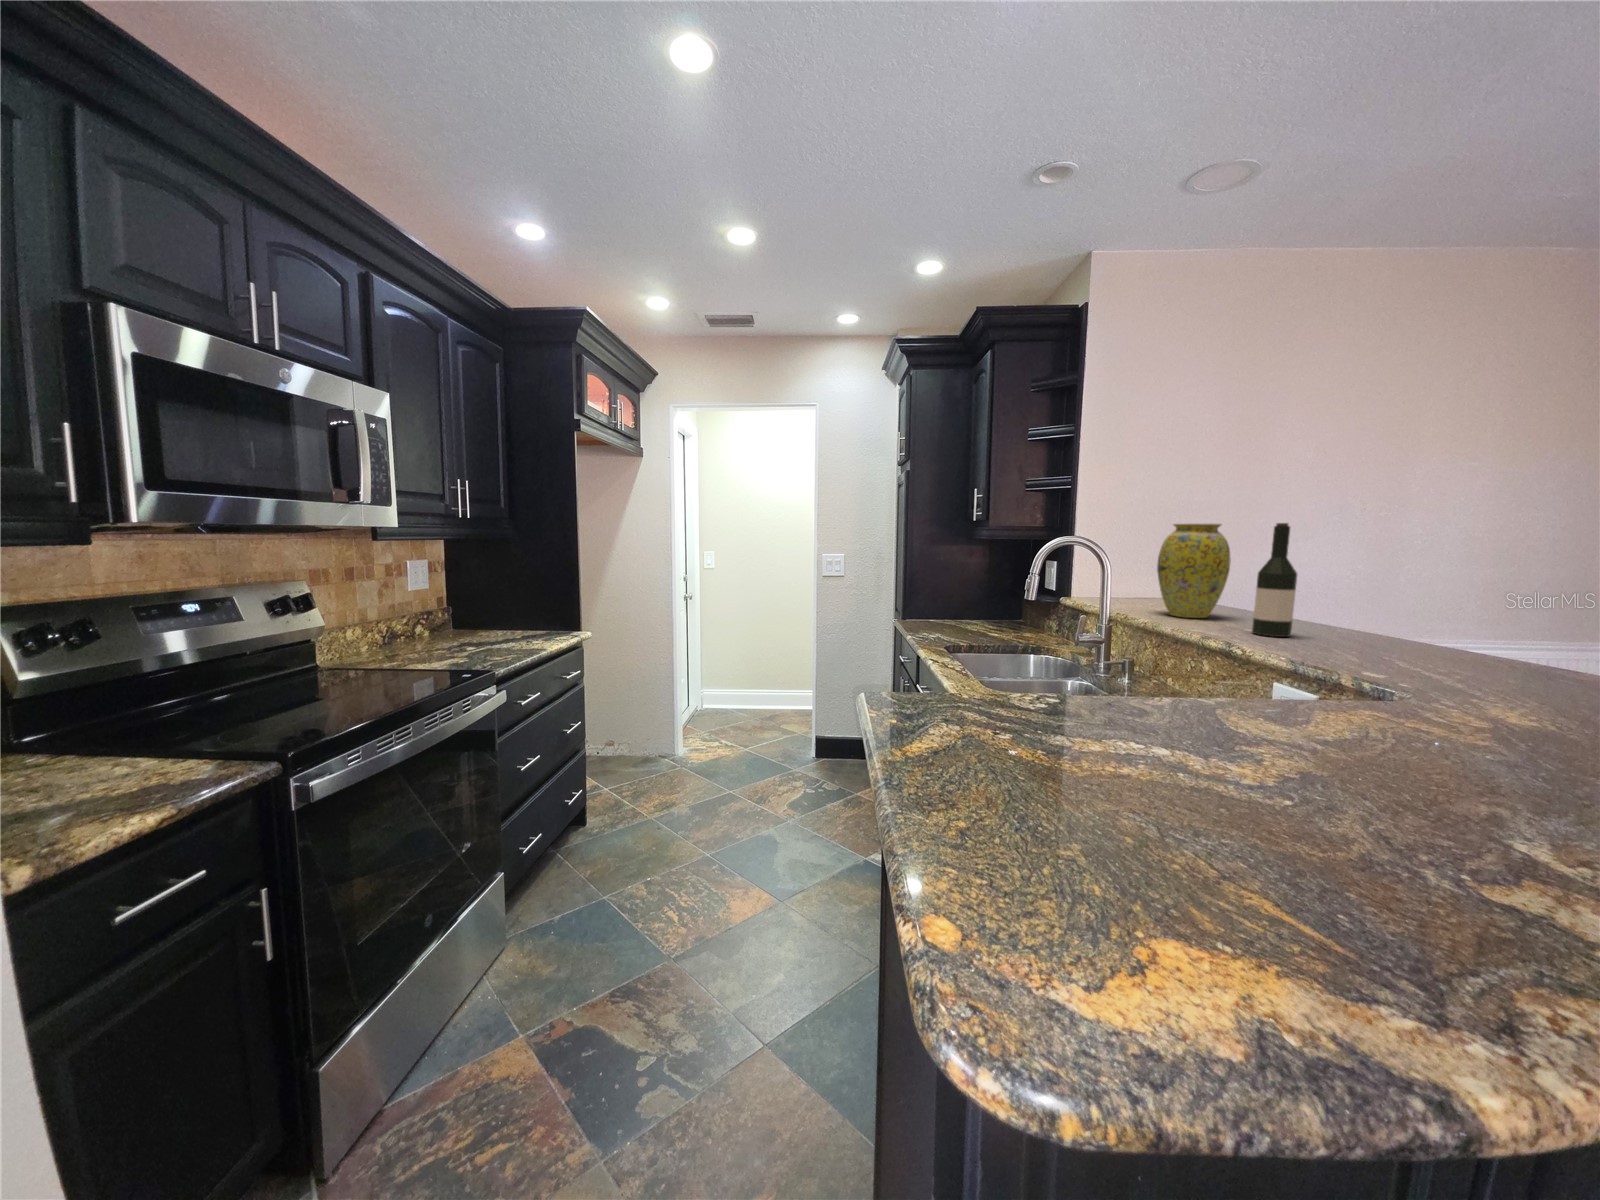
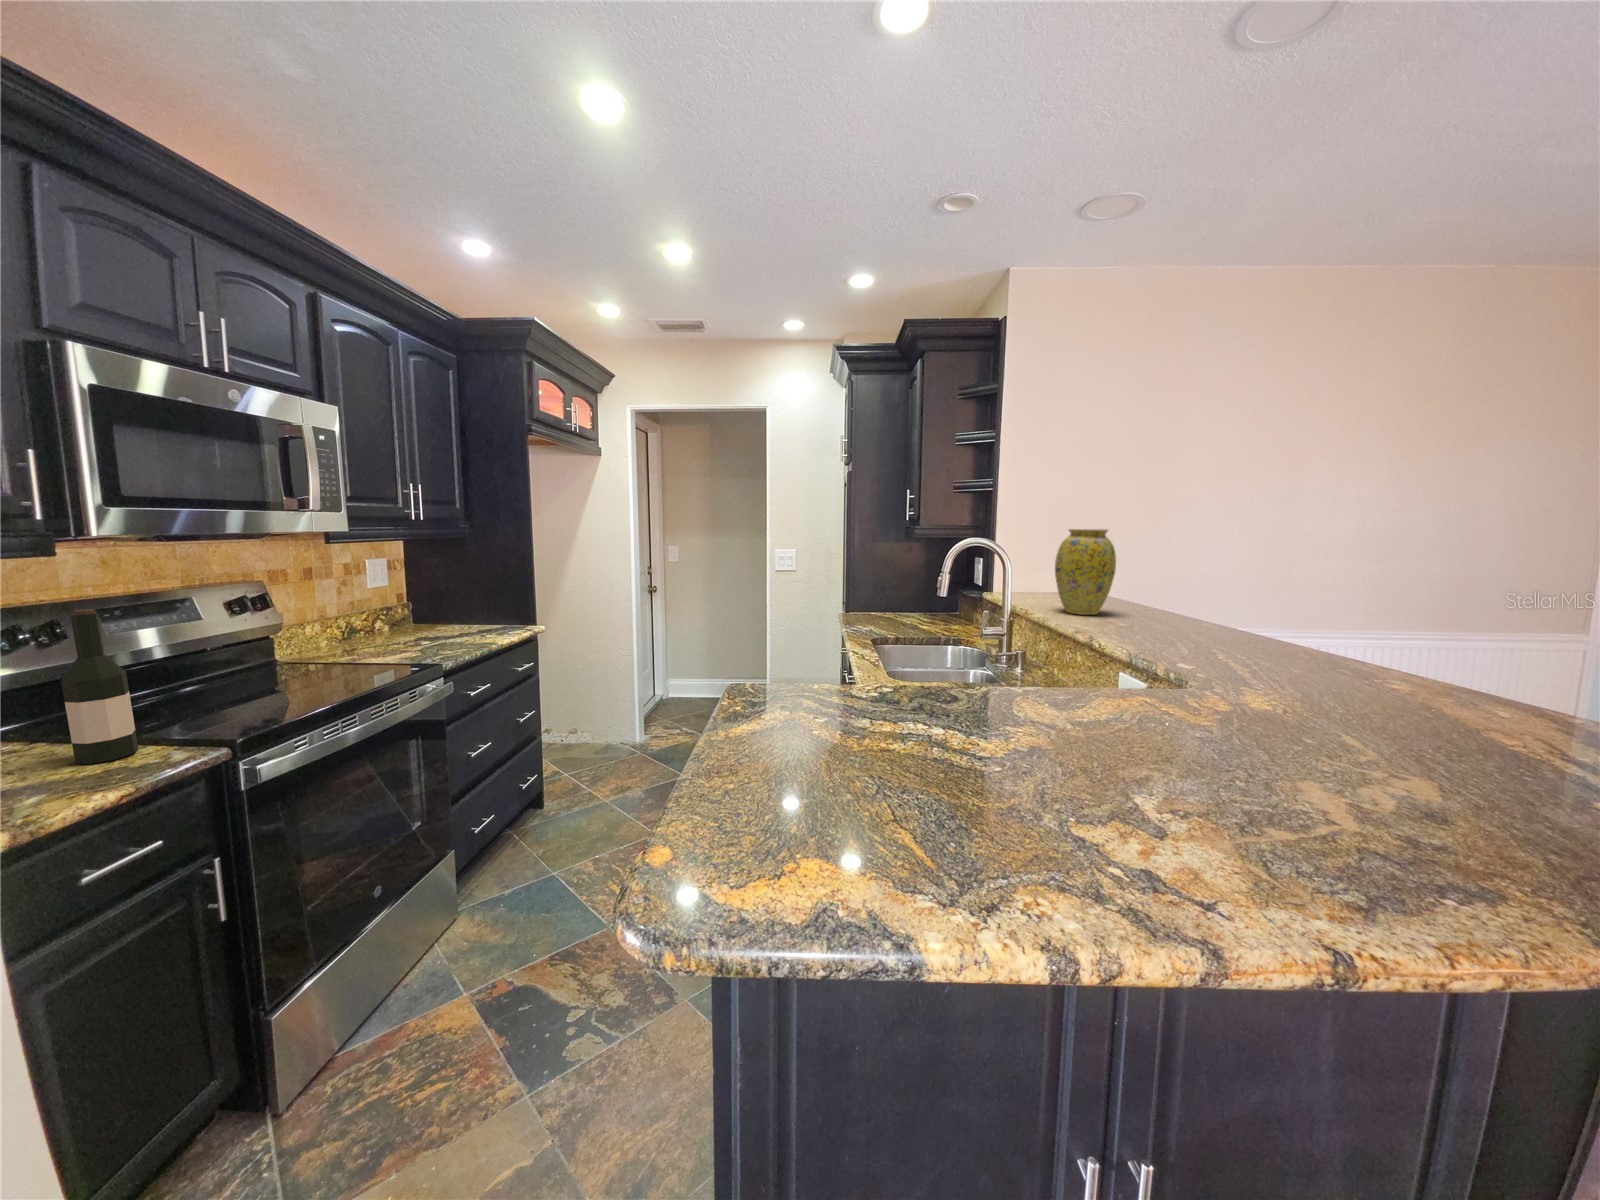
wine bottle: present [1252,523,1297,637] -> present [61,609,138,764]

